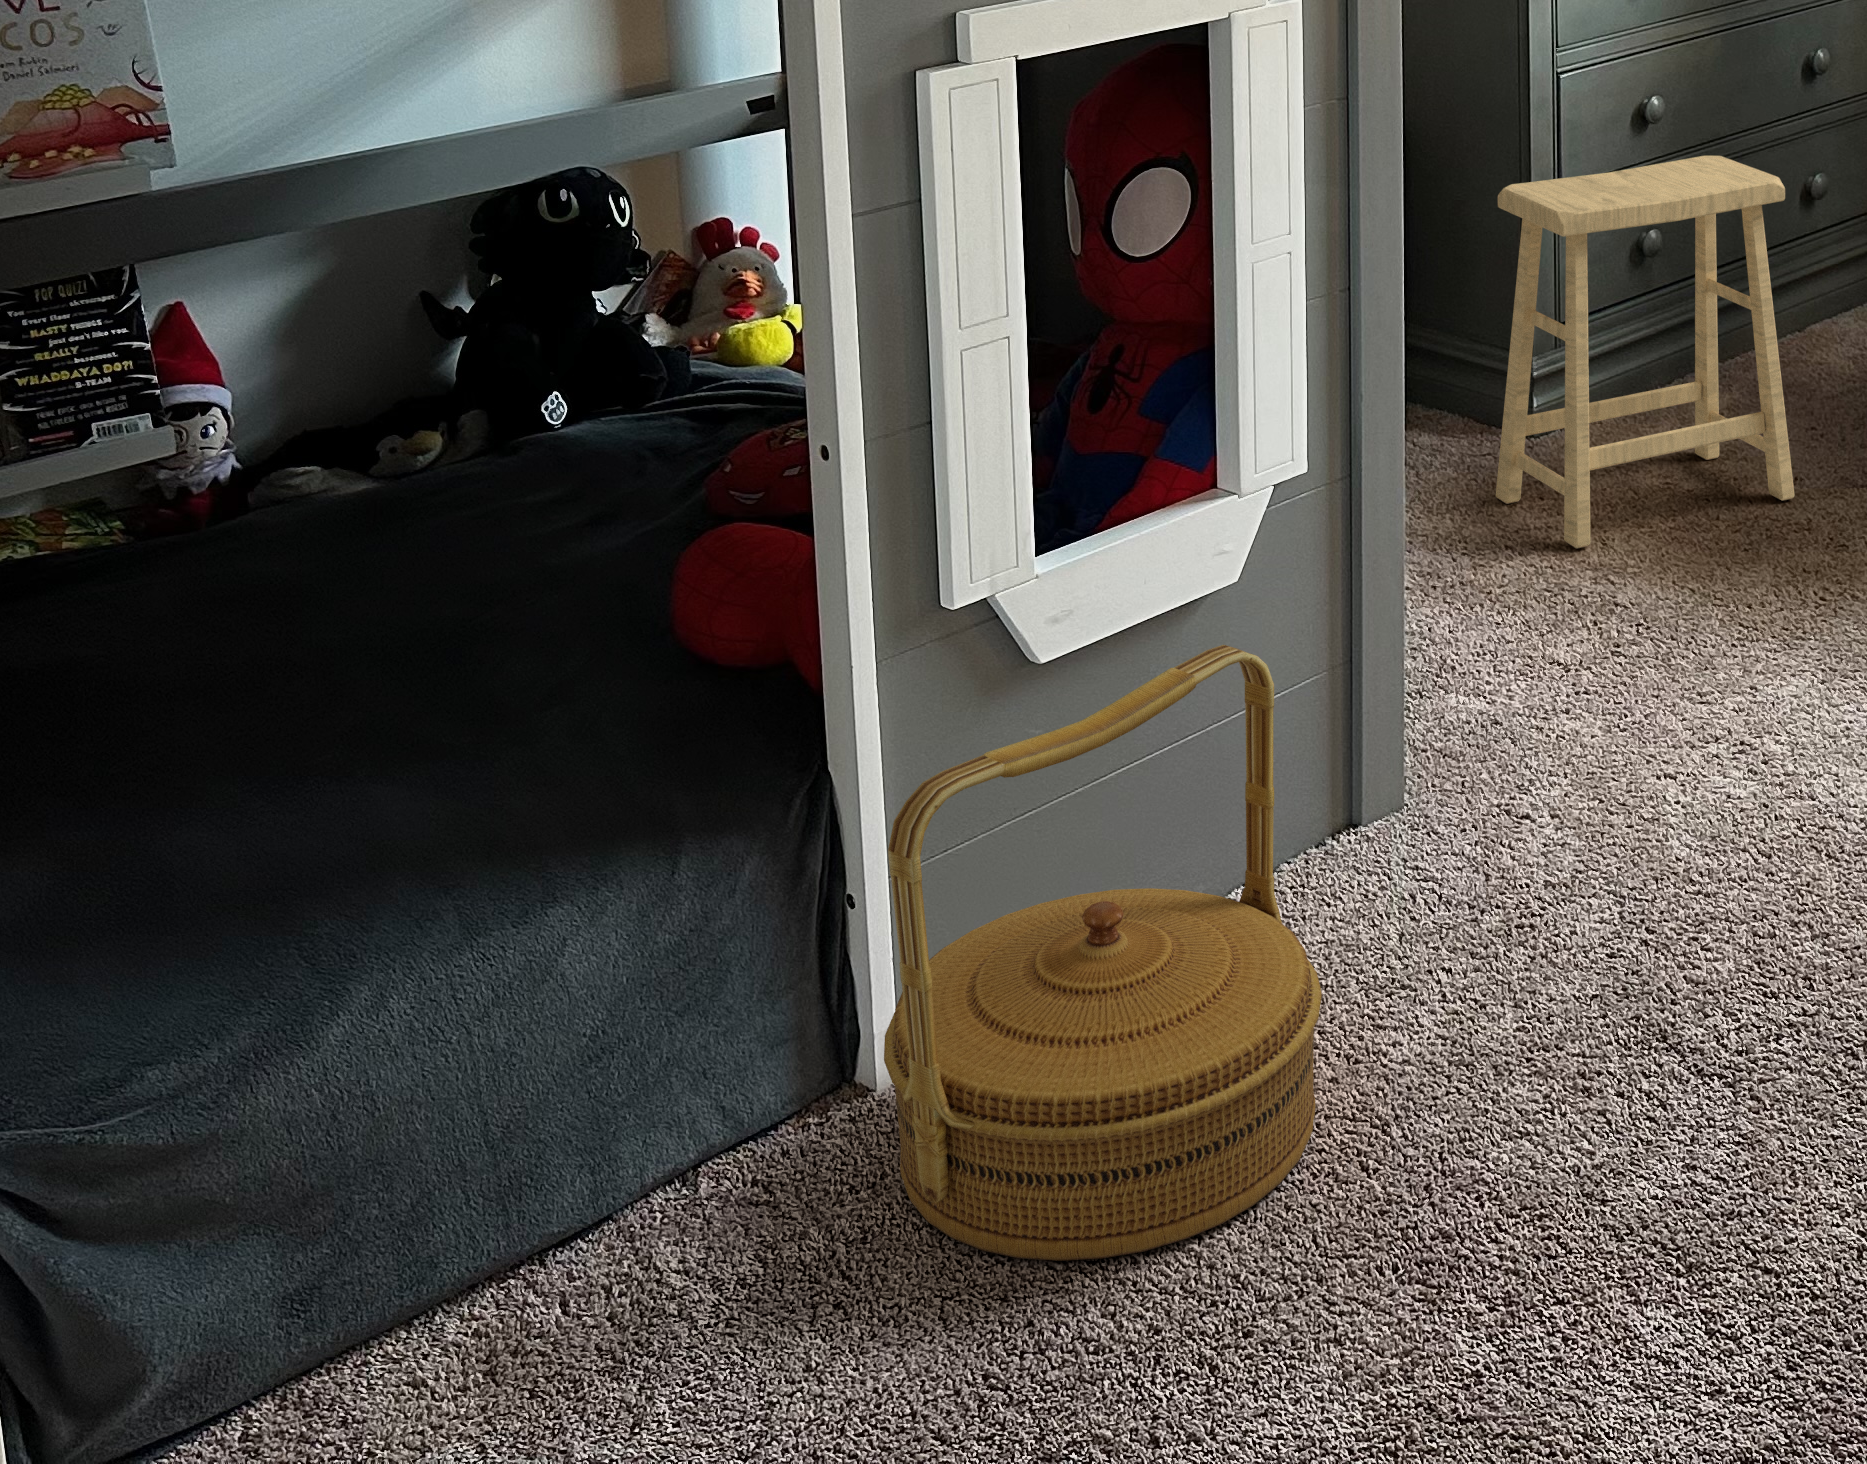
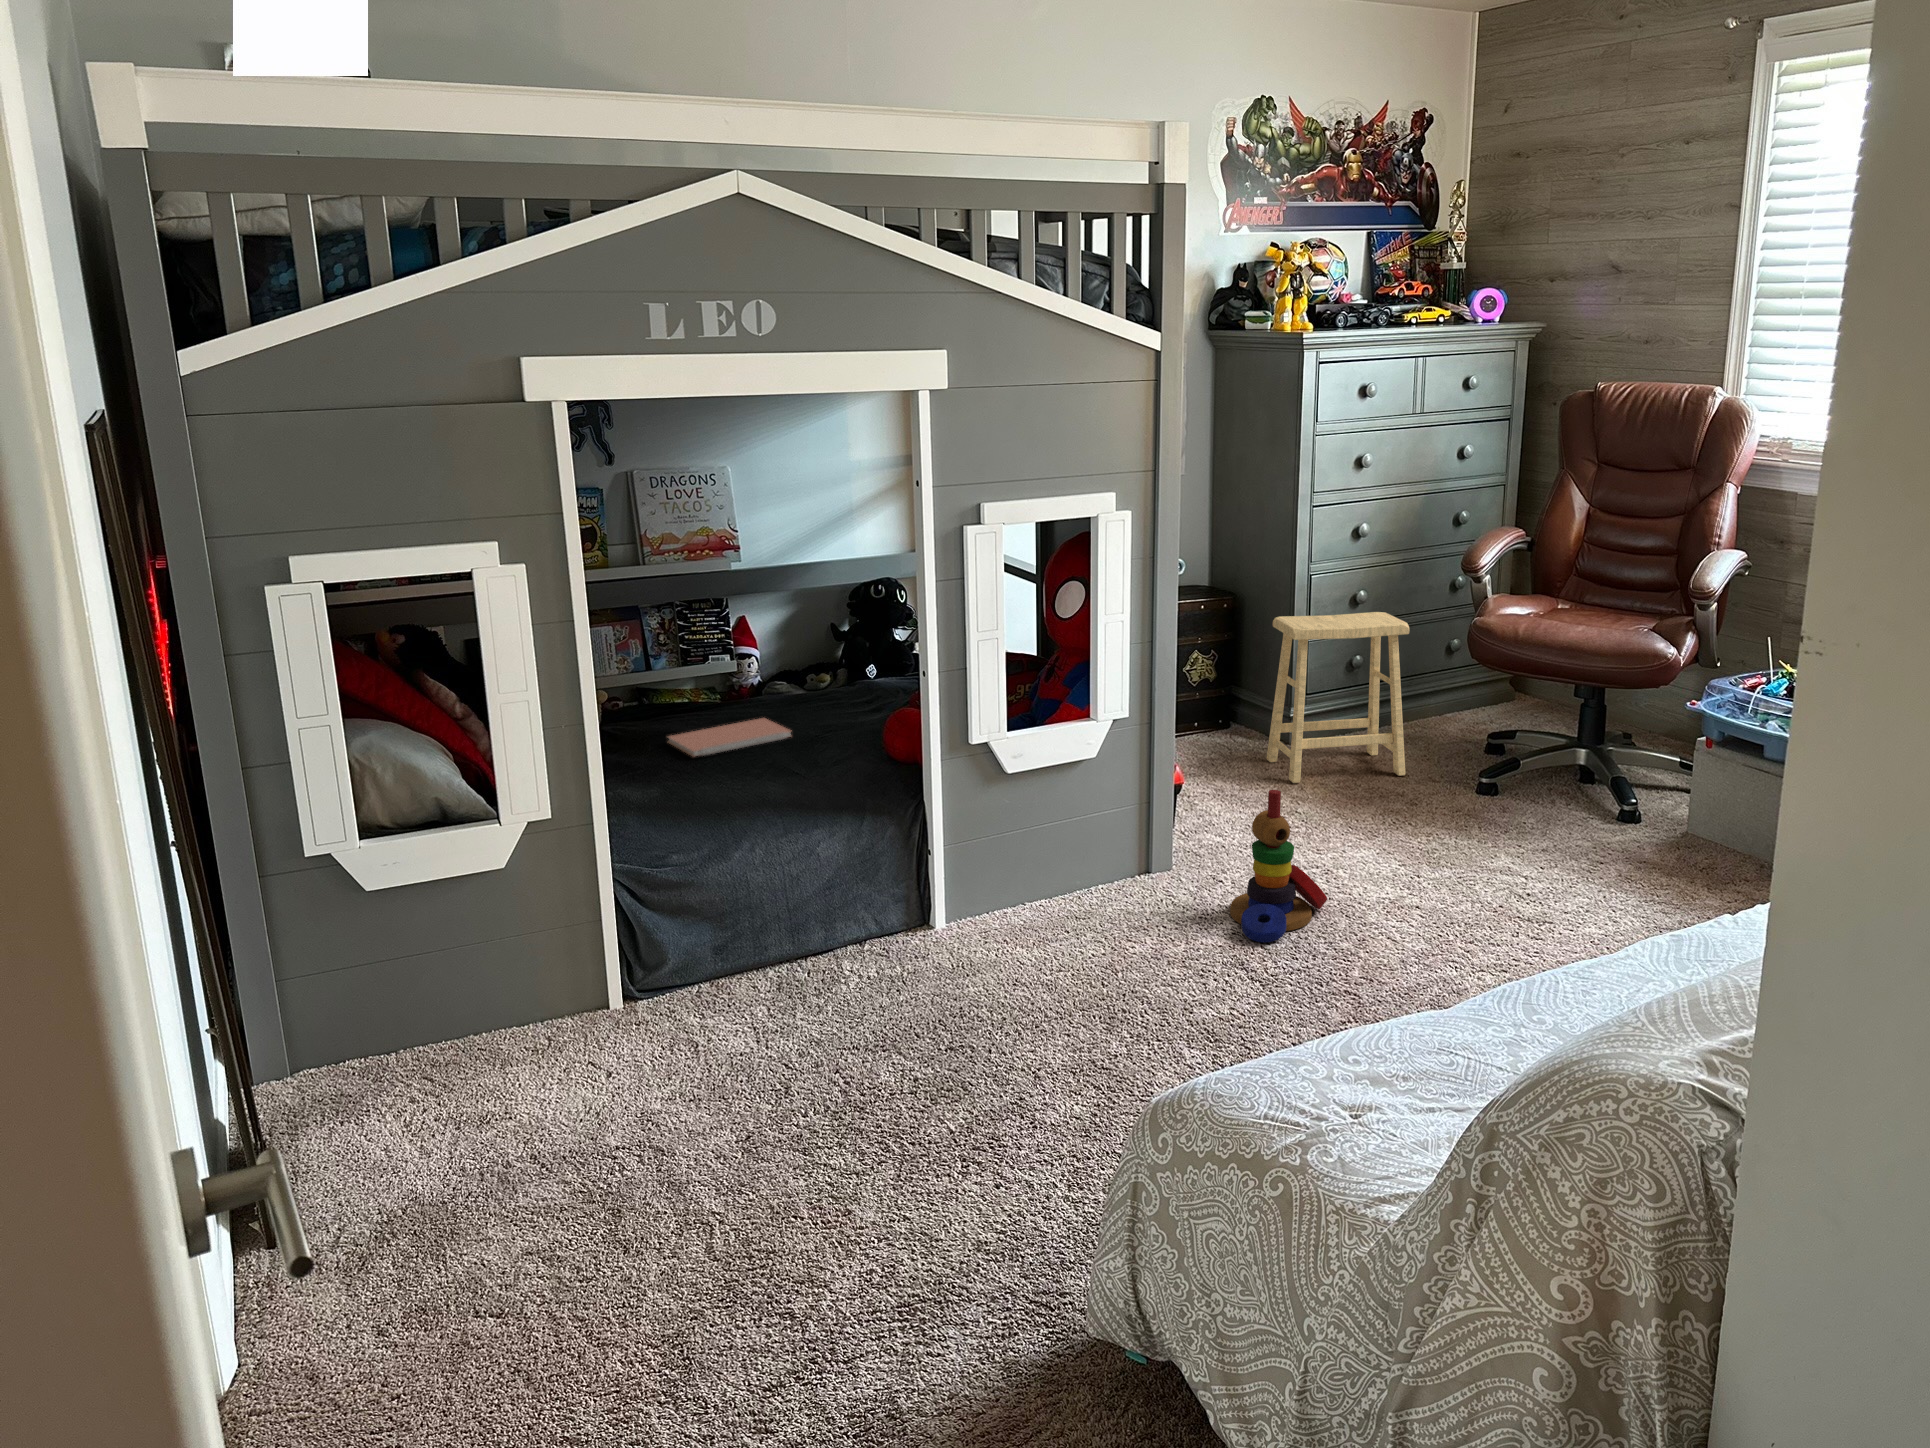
notebook: none [15,579,393,729] -> present [668,718,791,756]
stacking toy: none [1572,608,1781,971] -> present [1230,790,1327,942]
woven basket: present [884,645,1322,1261] -> none [924,772,1097,996]

